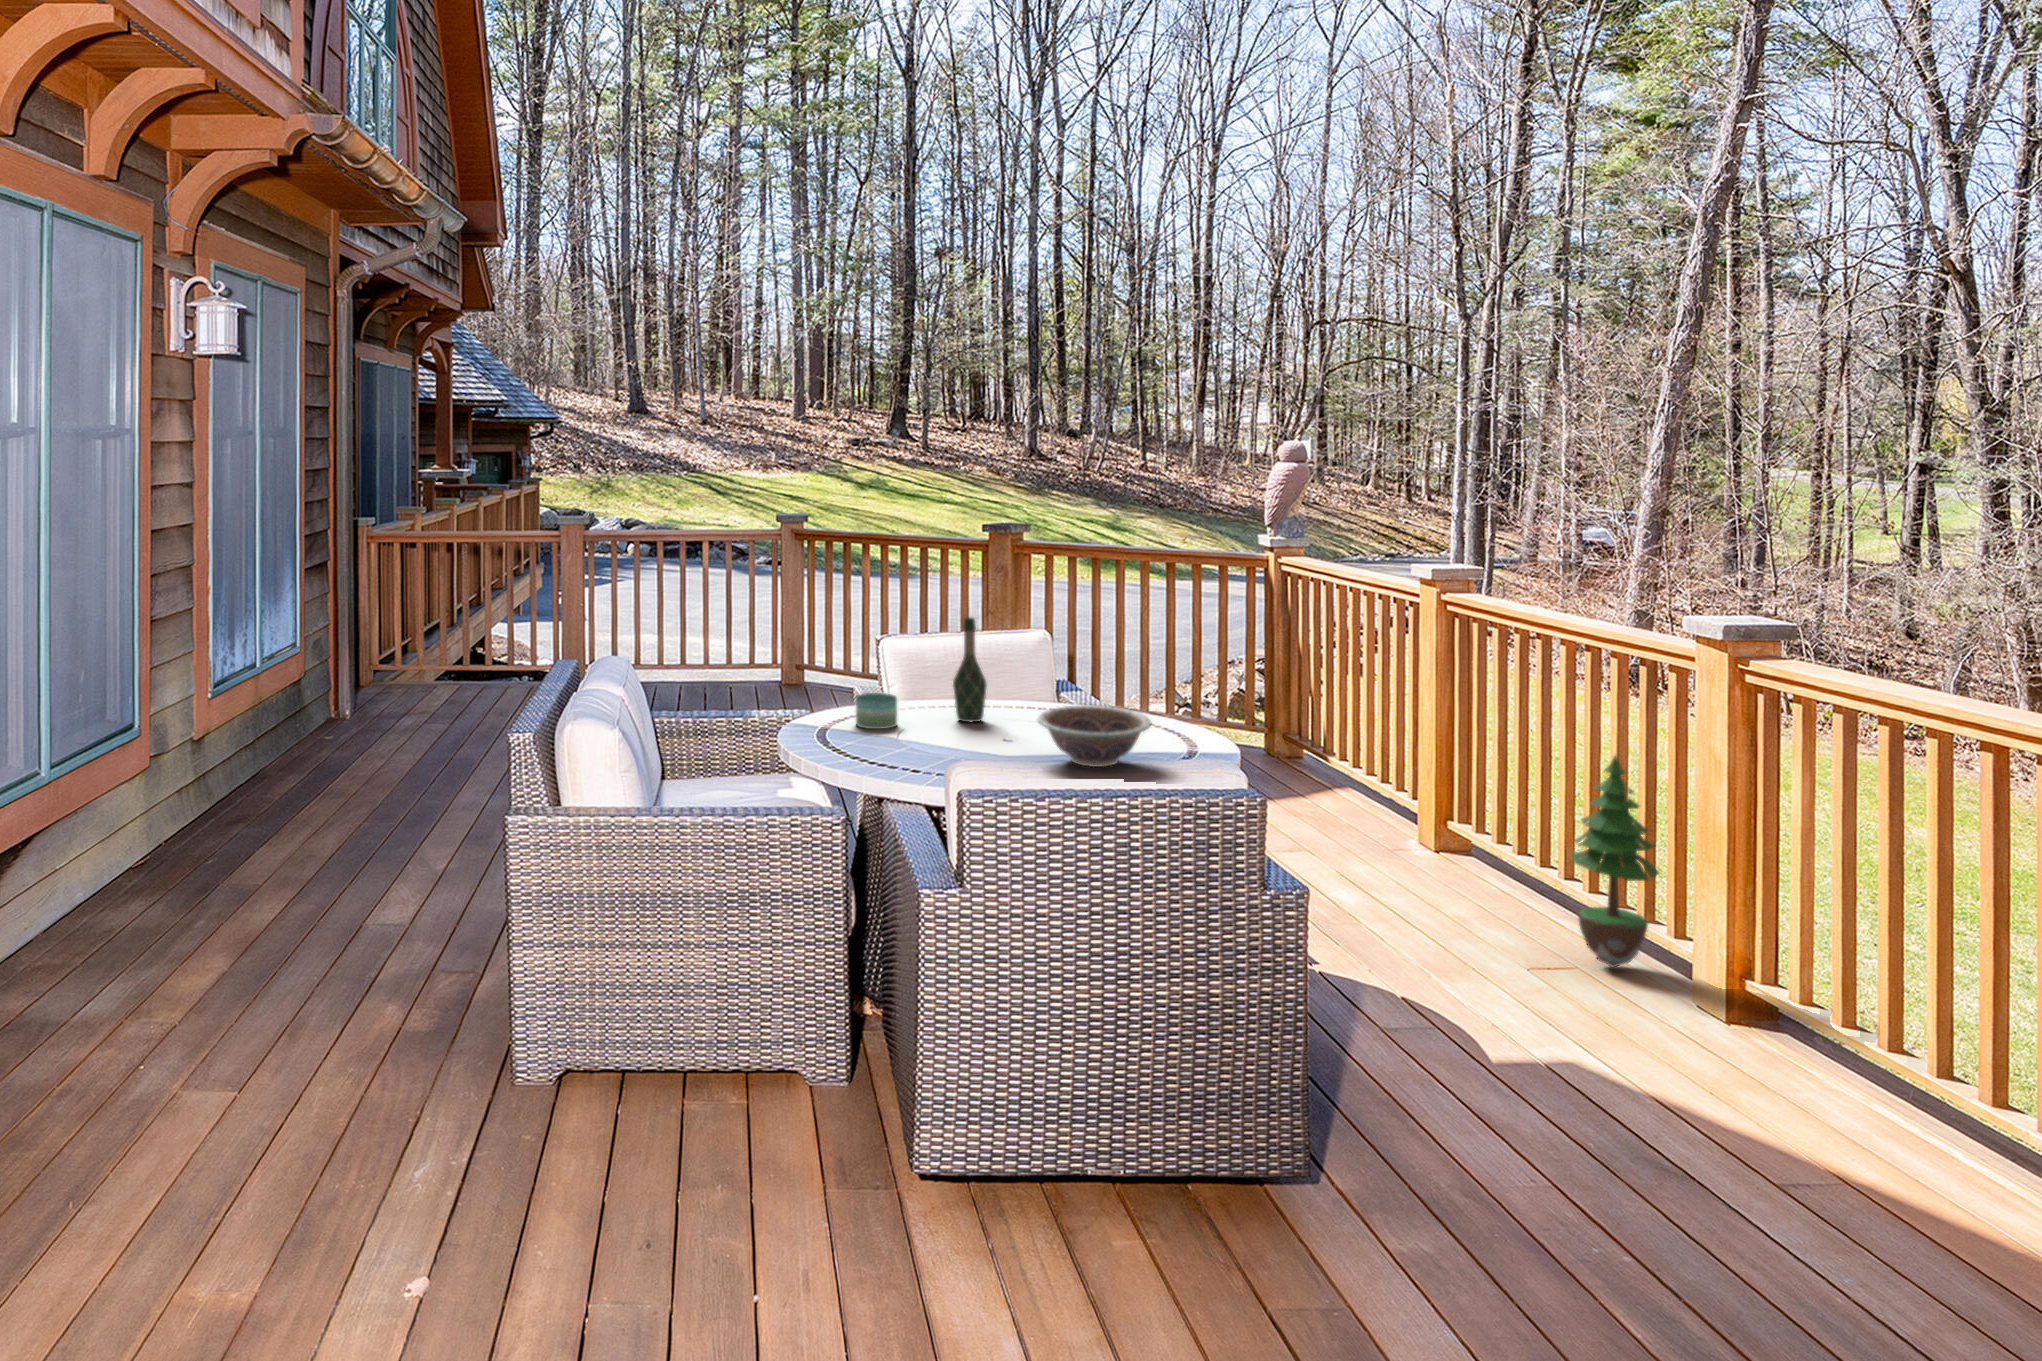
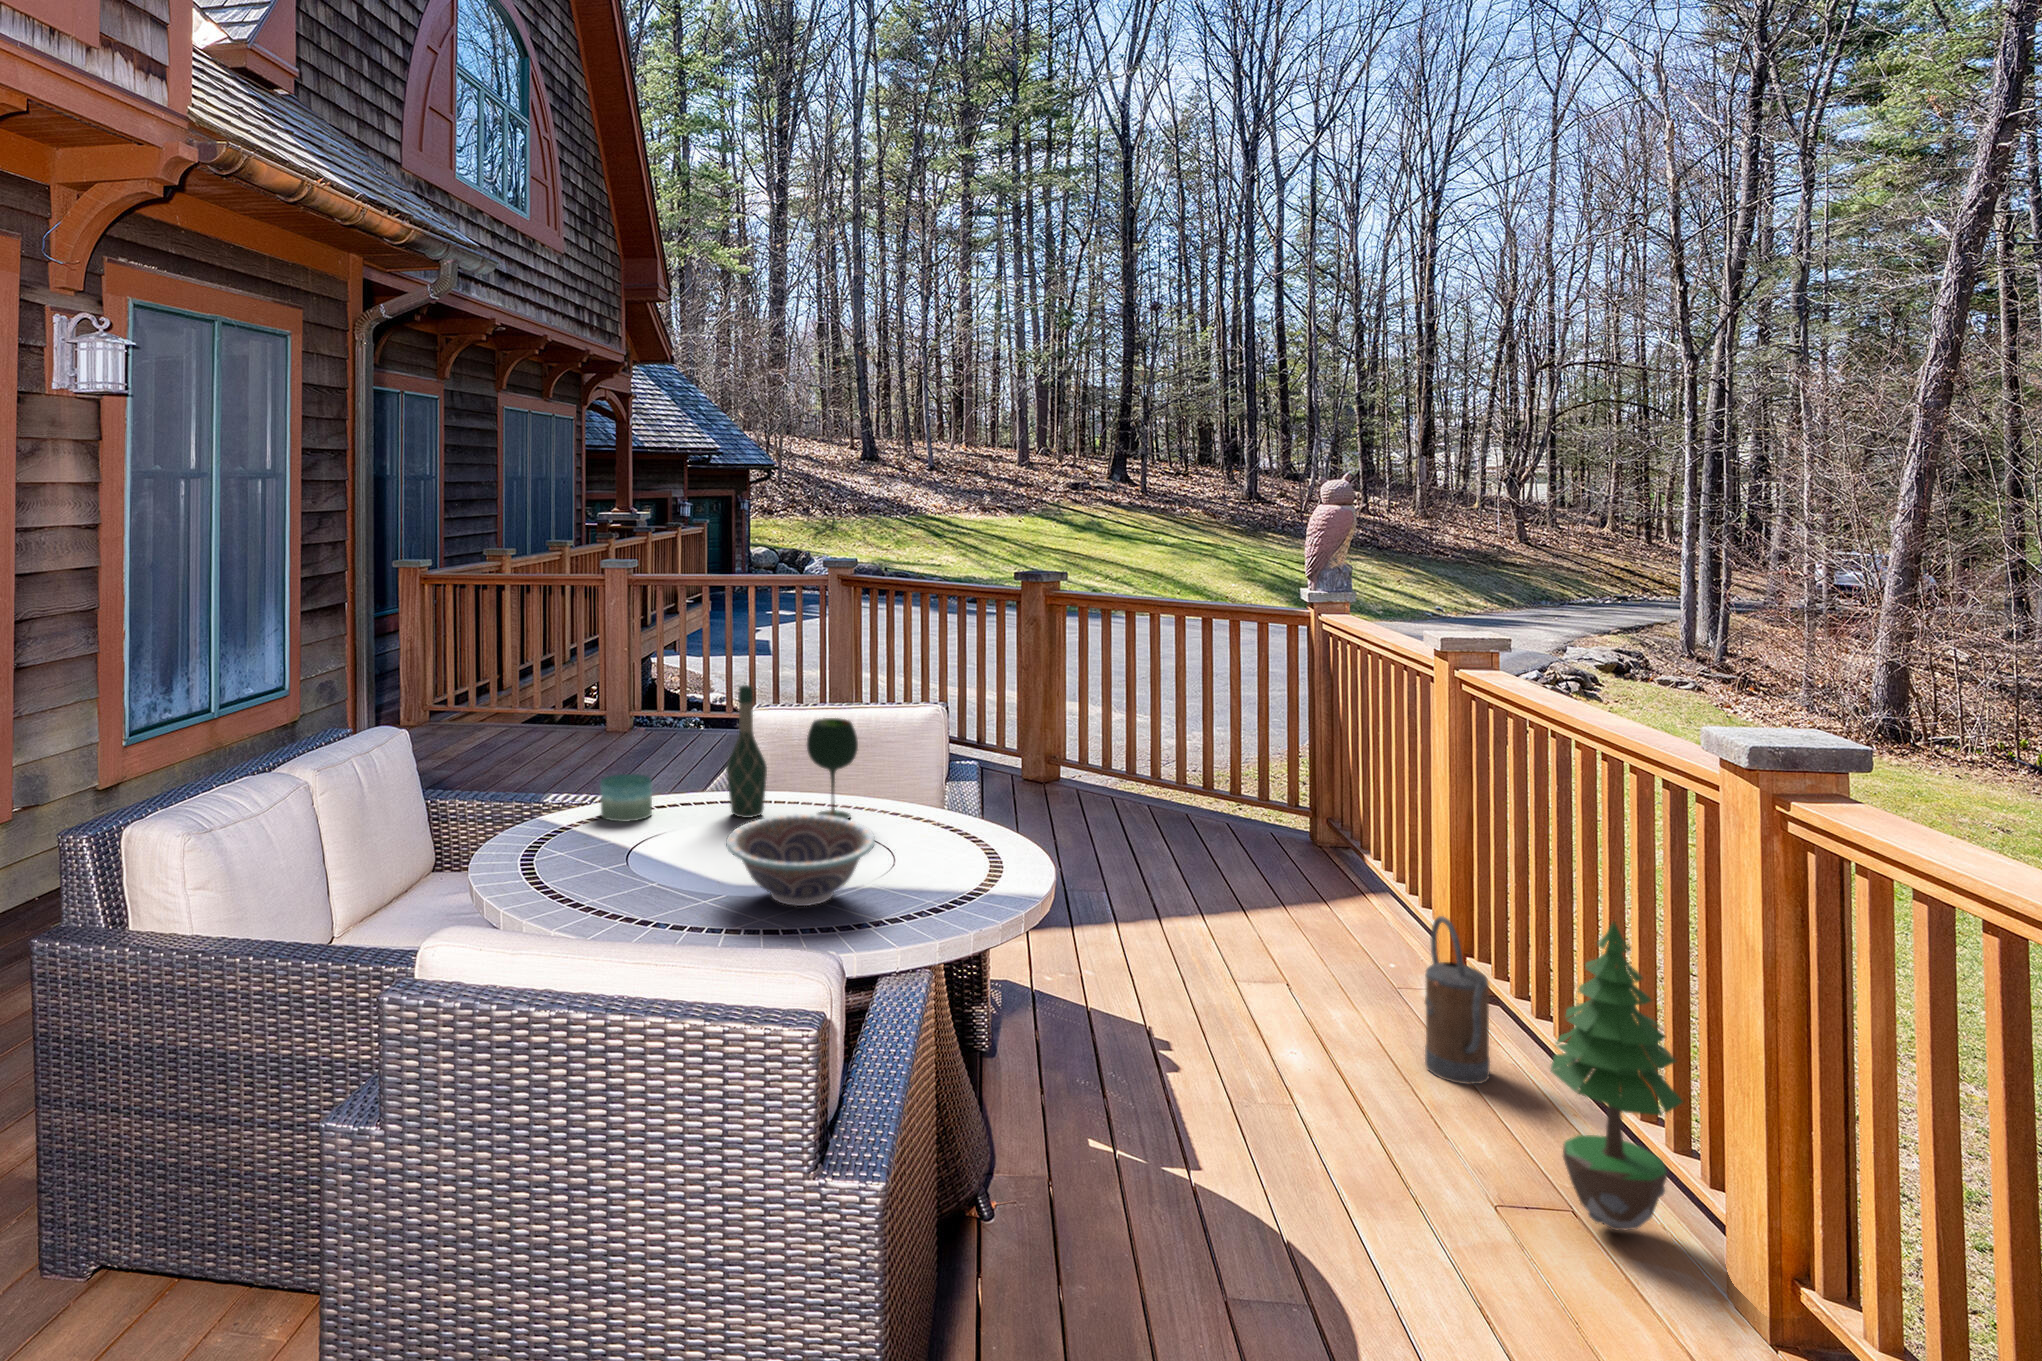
wine glass: none [1017,642,1059,721] -> present [807,718,858,819]
watering can: none [1441,780,1497,901] -> present [1425,916,1490,1084]

